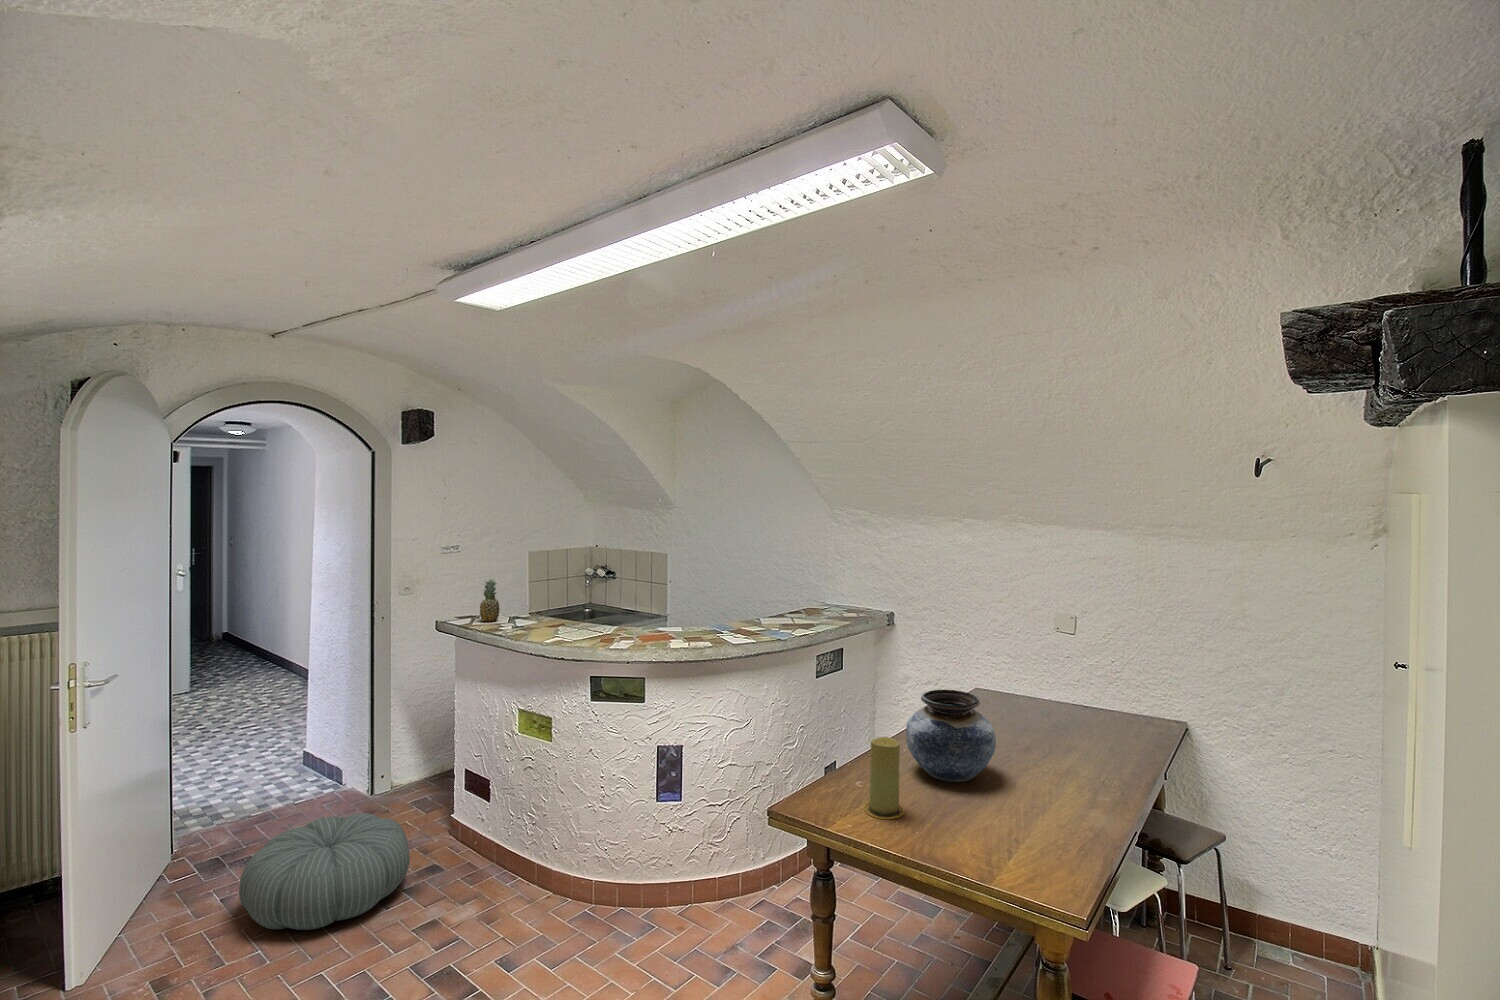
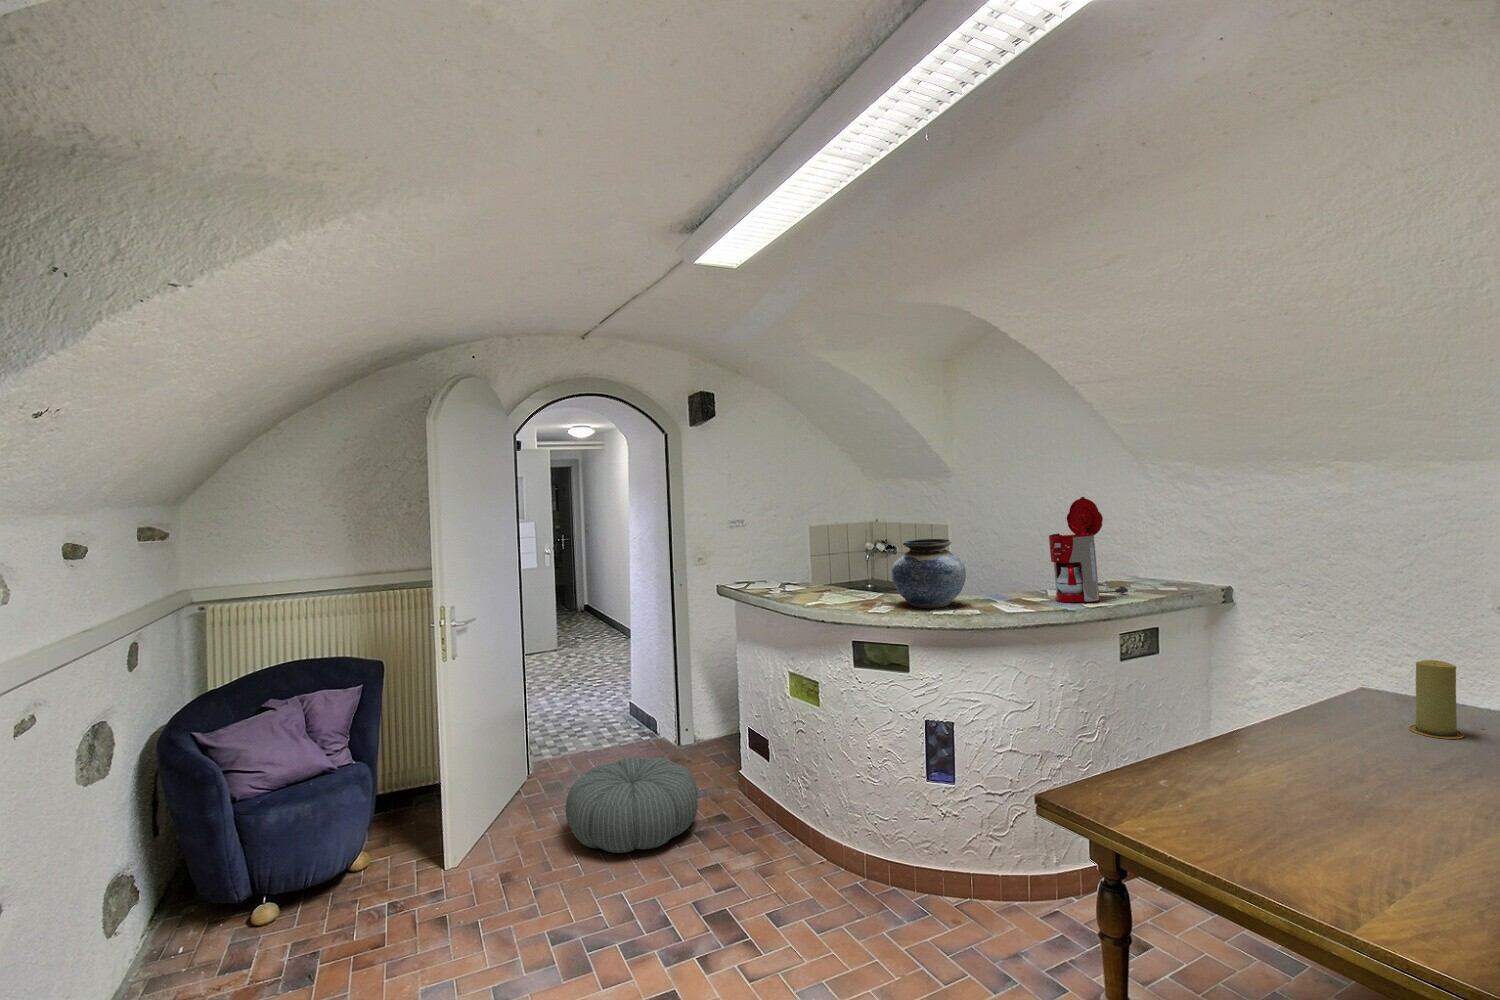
coffee maker: none [766,540,823,632] -> present [1049,497,1128,602]
fruit: present [480,579,500,622] -> none [754,546,773,588]
vase: present [906,690,996,782] -> present [892,539,966,608]
candle: present [863,737,904,819] -> present [1409,660,1464,739]

